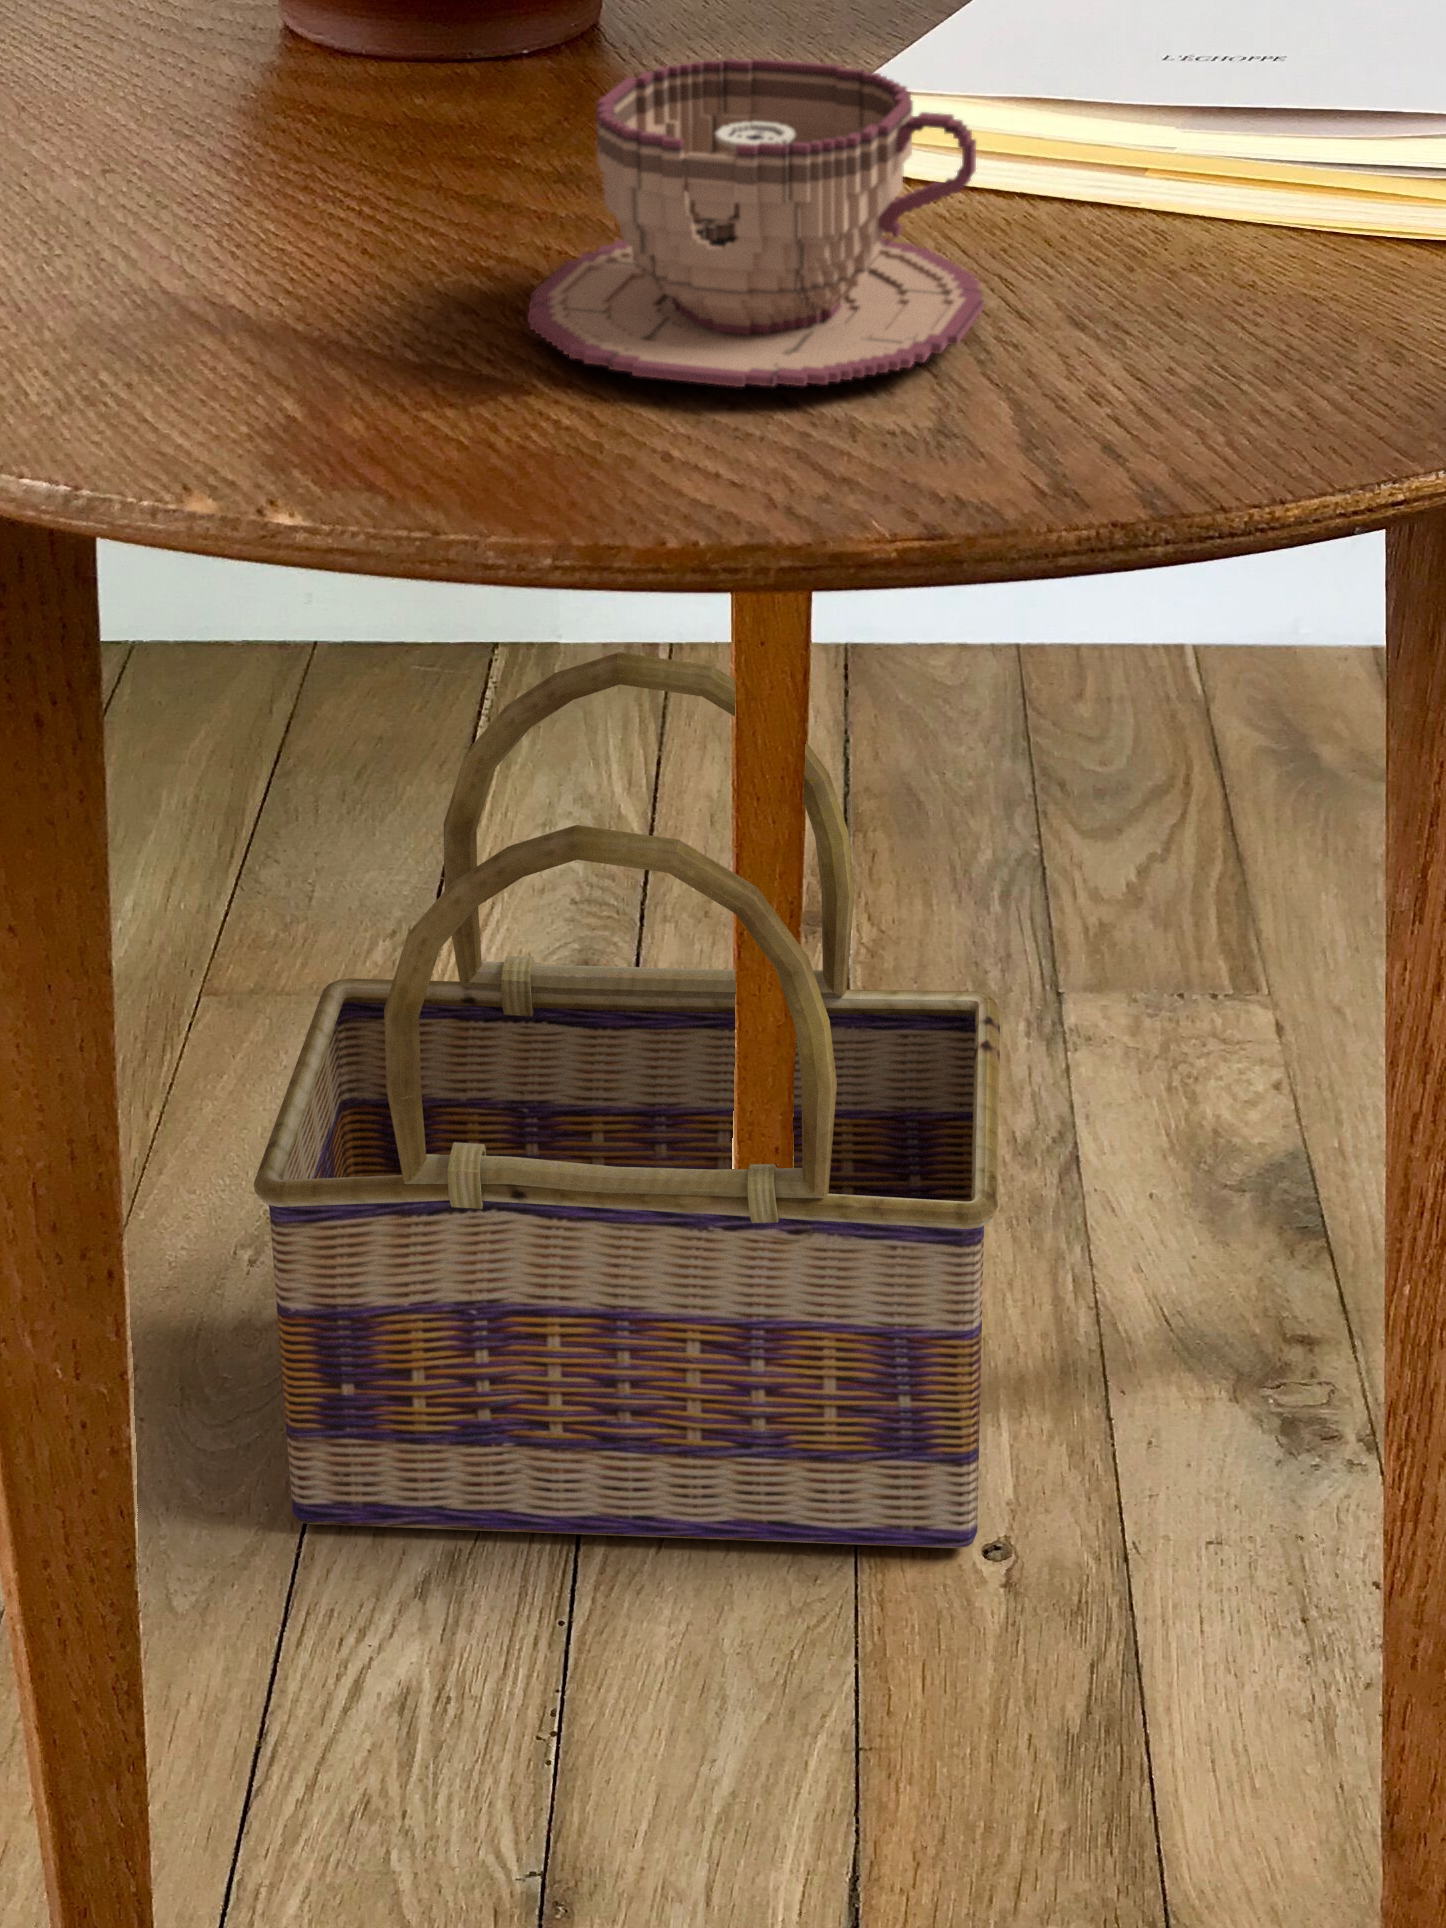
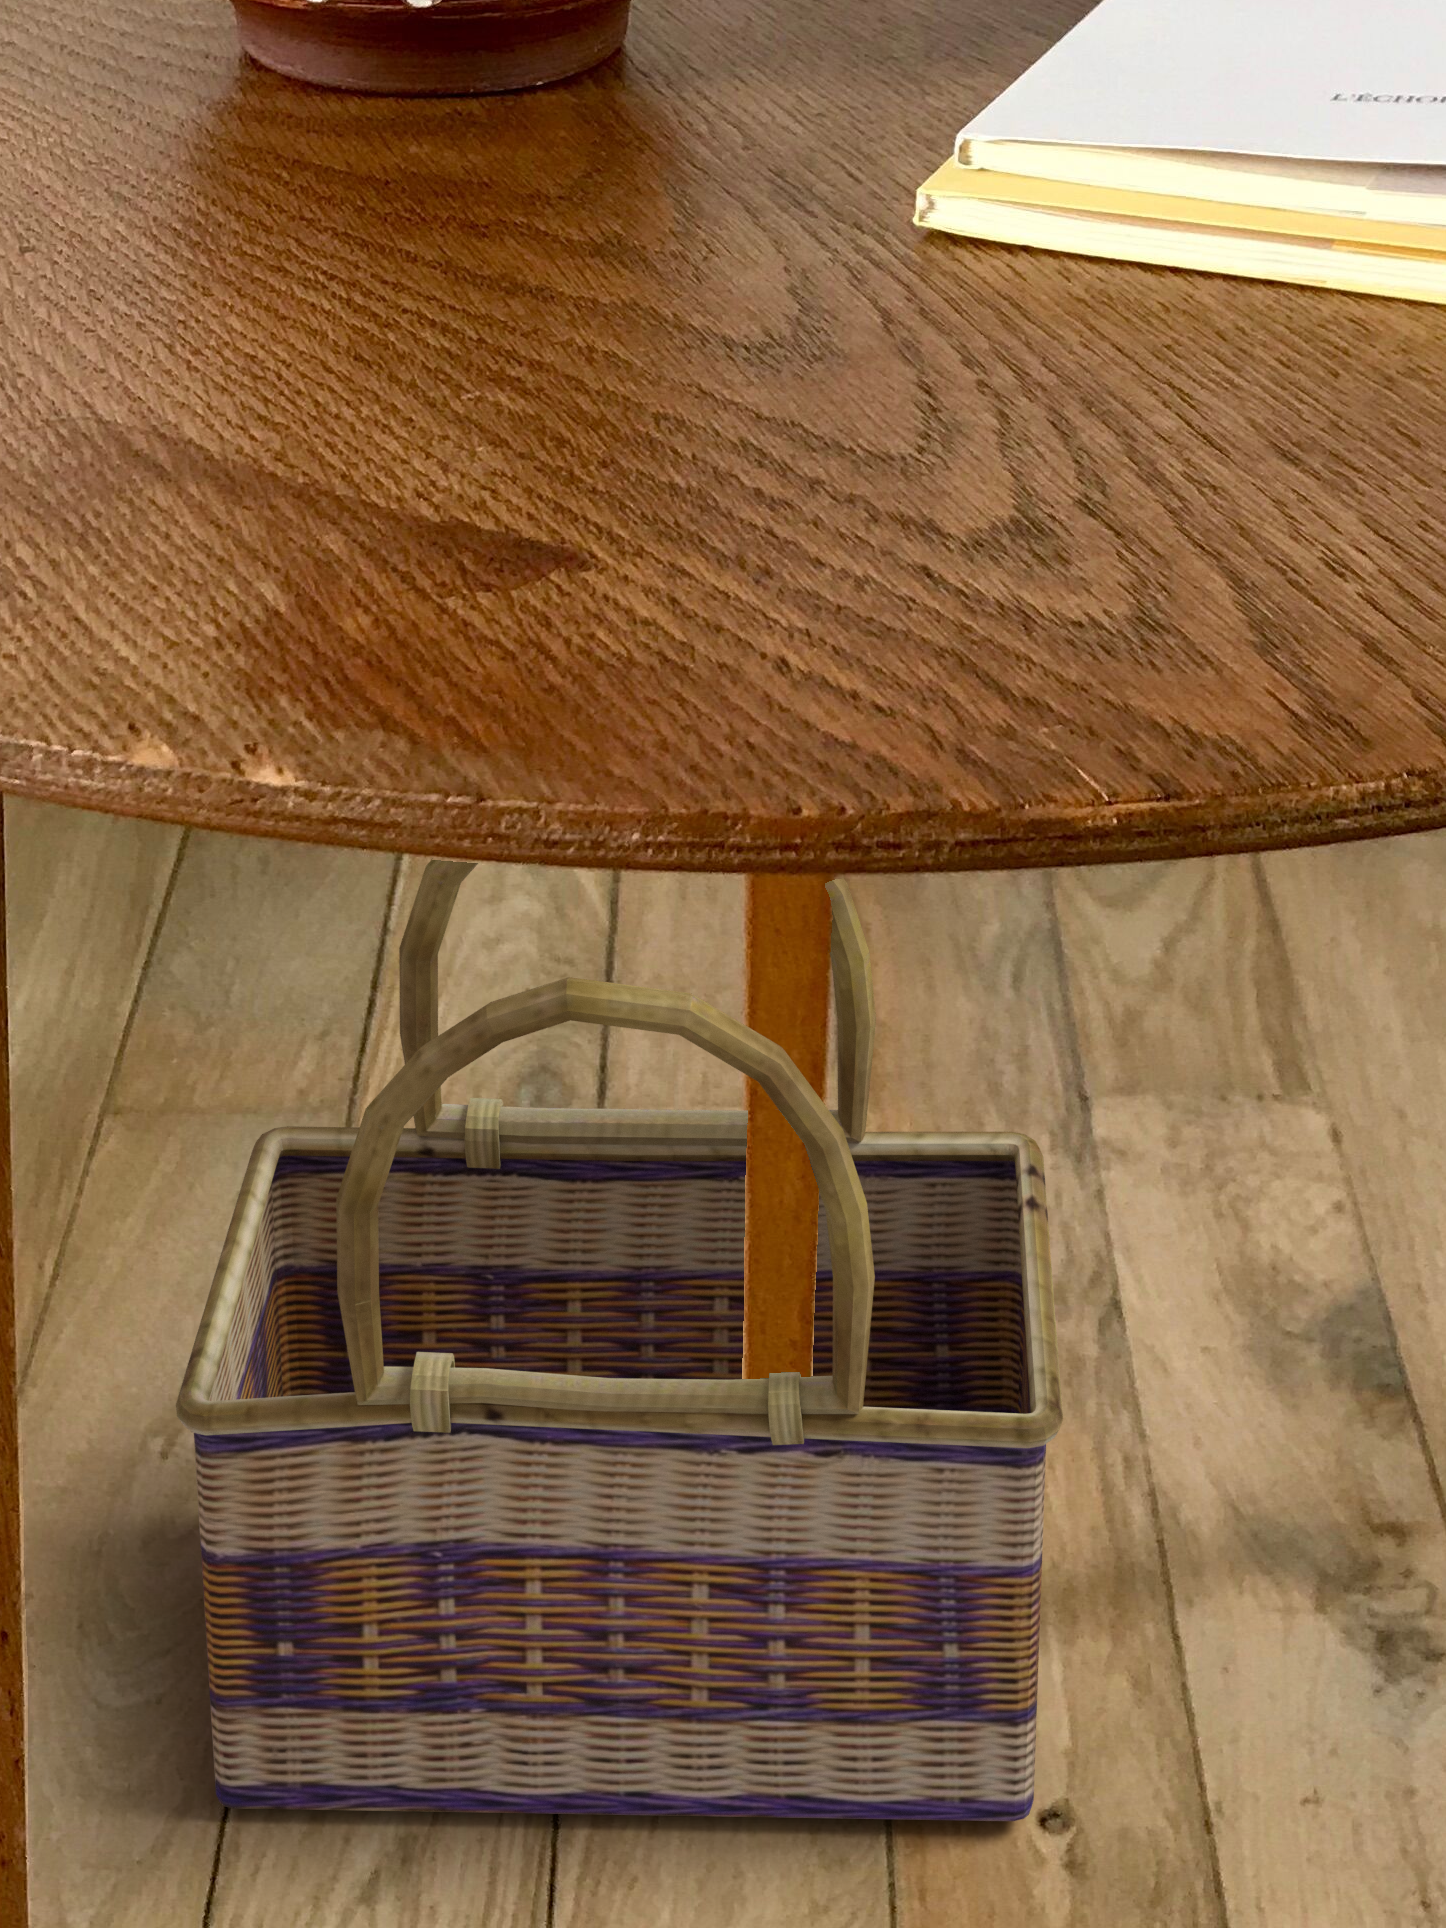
teacup: present [528,58,984,387] -> none [580,119,1166,563]

